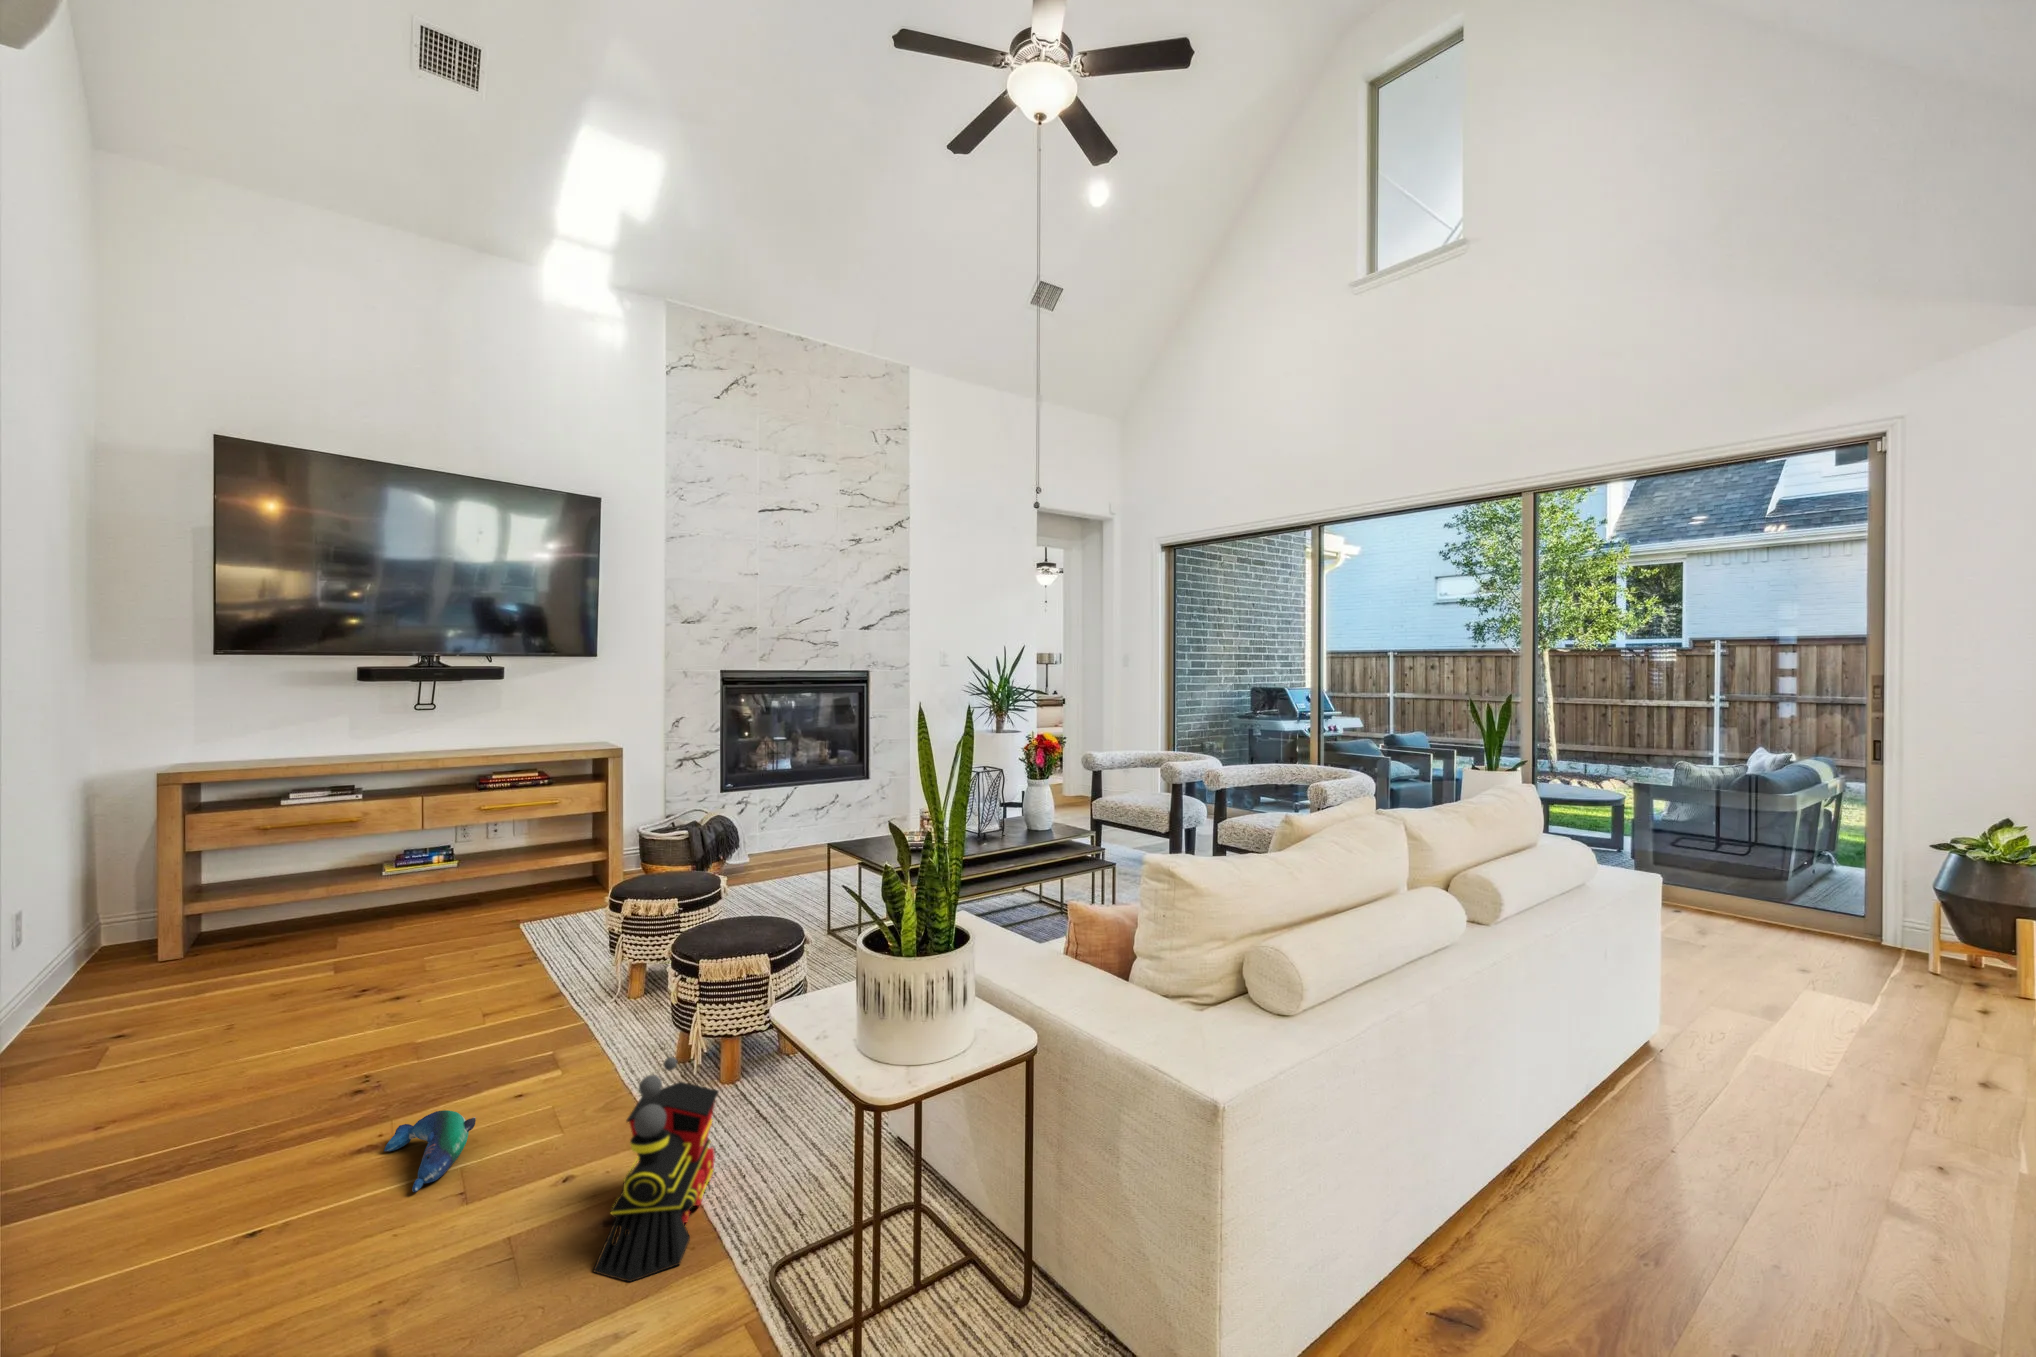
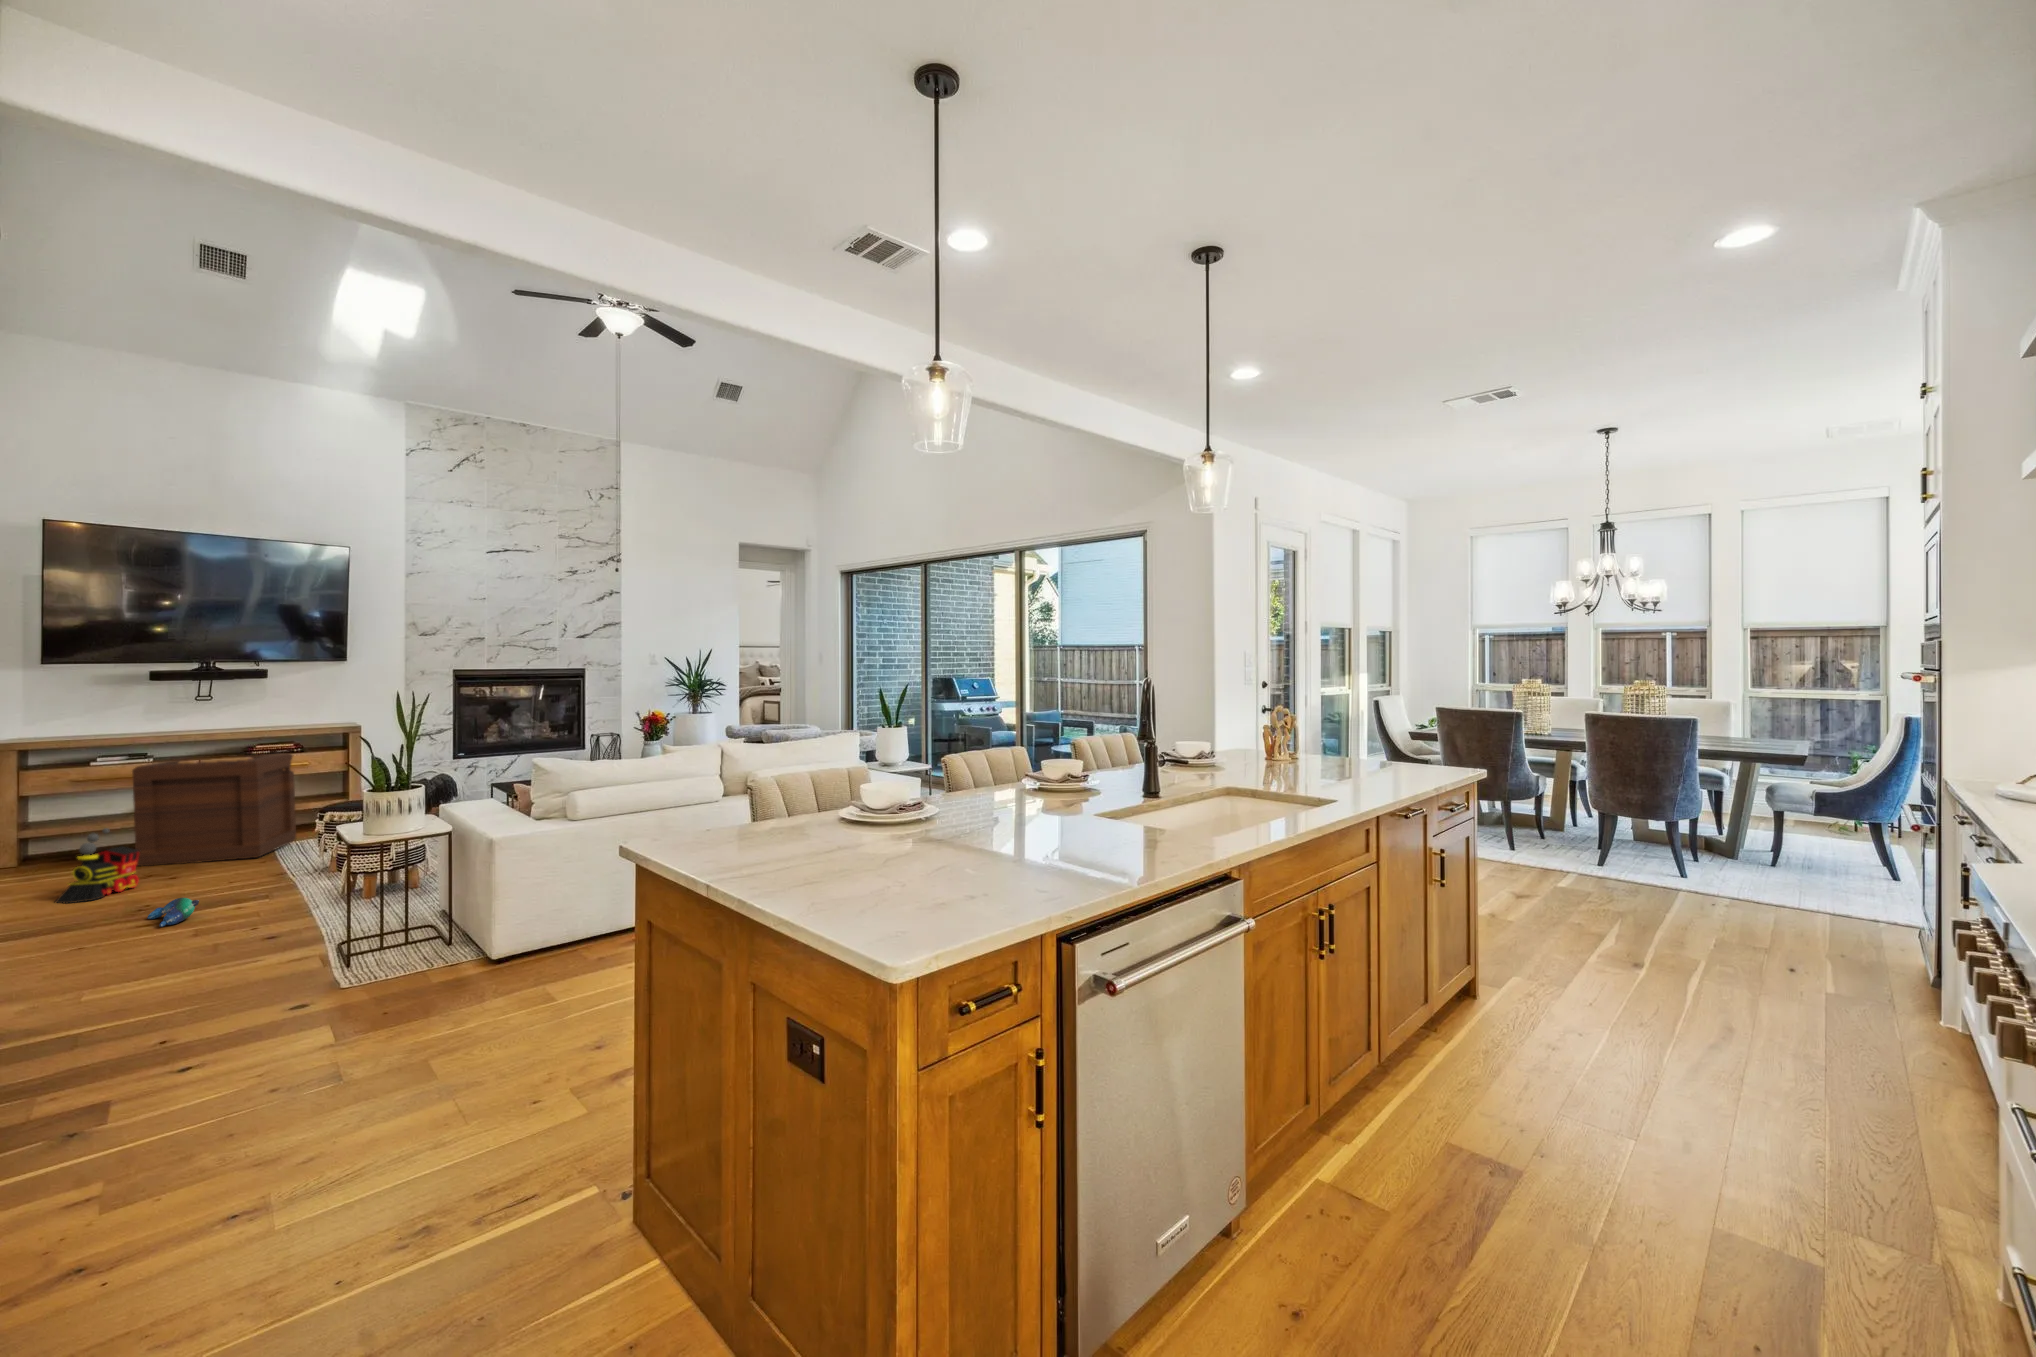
wooden crate: none [339,785,546,961] -> present [132,753,296,866]
toy train: present [594,1057,719,1282] -> present [56,828,140,903]

